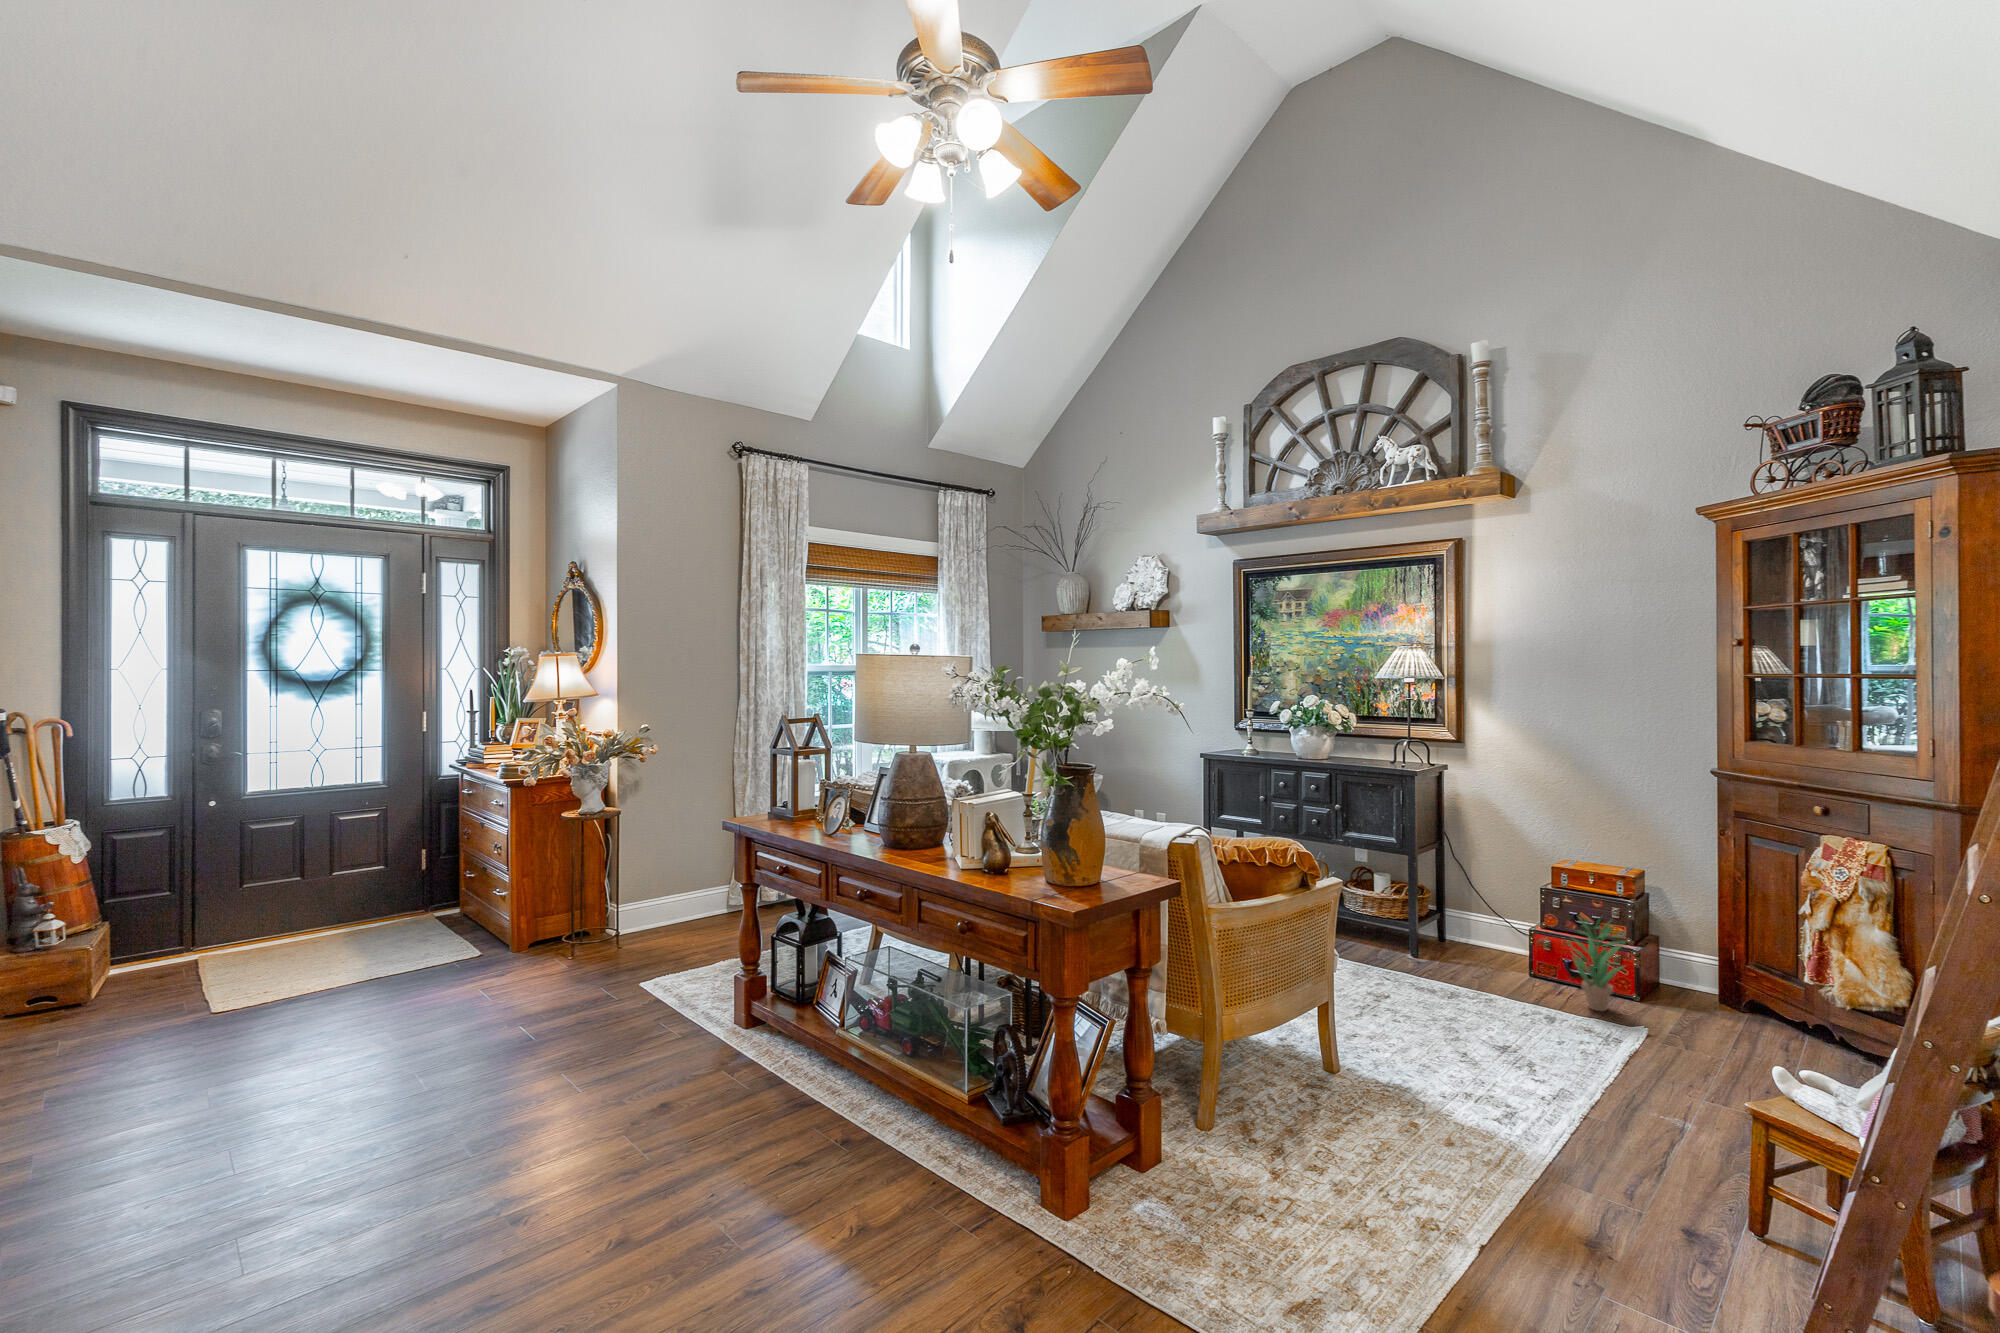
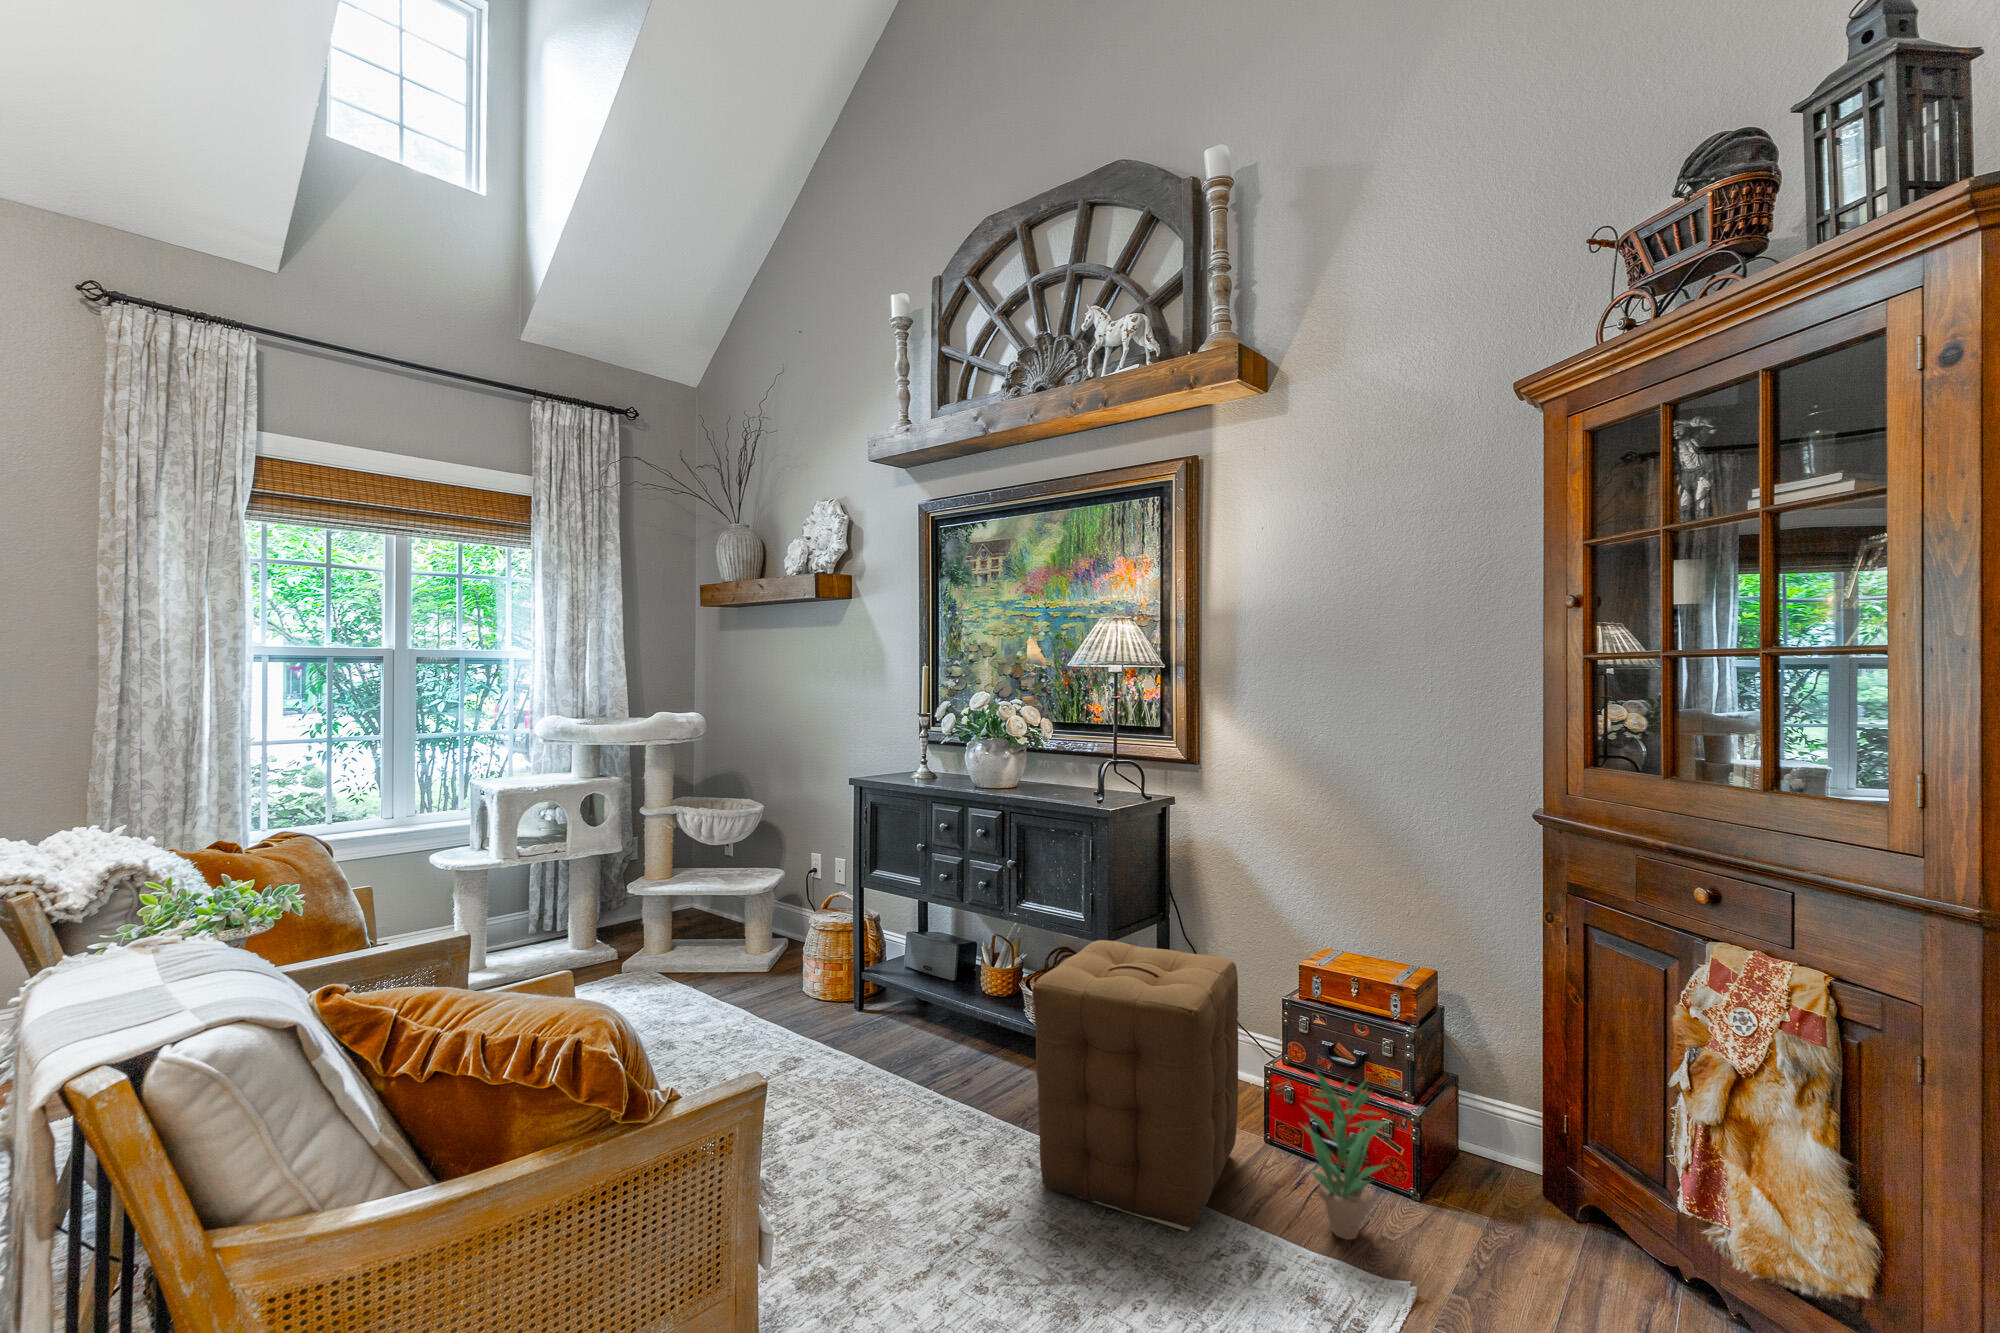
ottoman: none [1395,851,1519,1005] -> present [1032,940,1238,1232]

